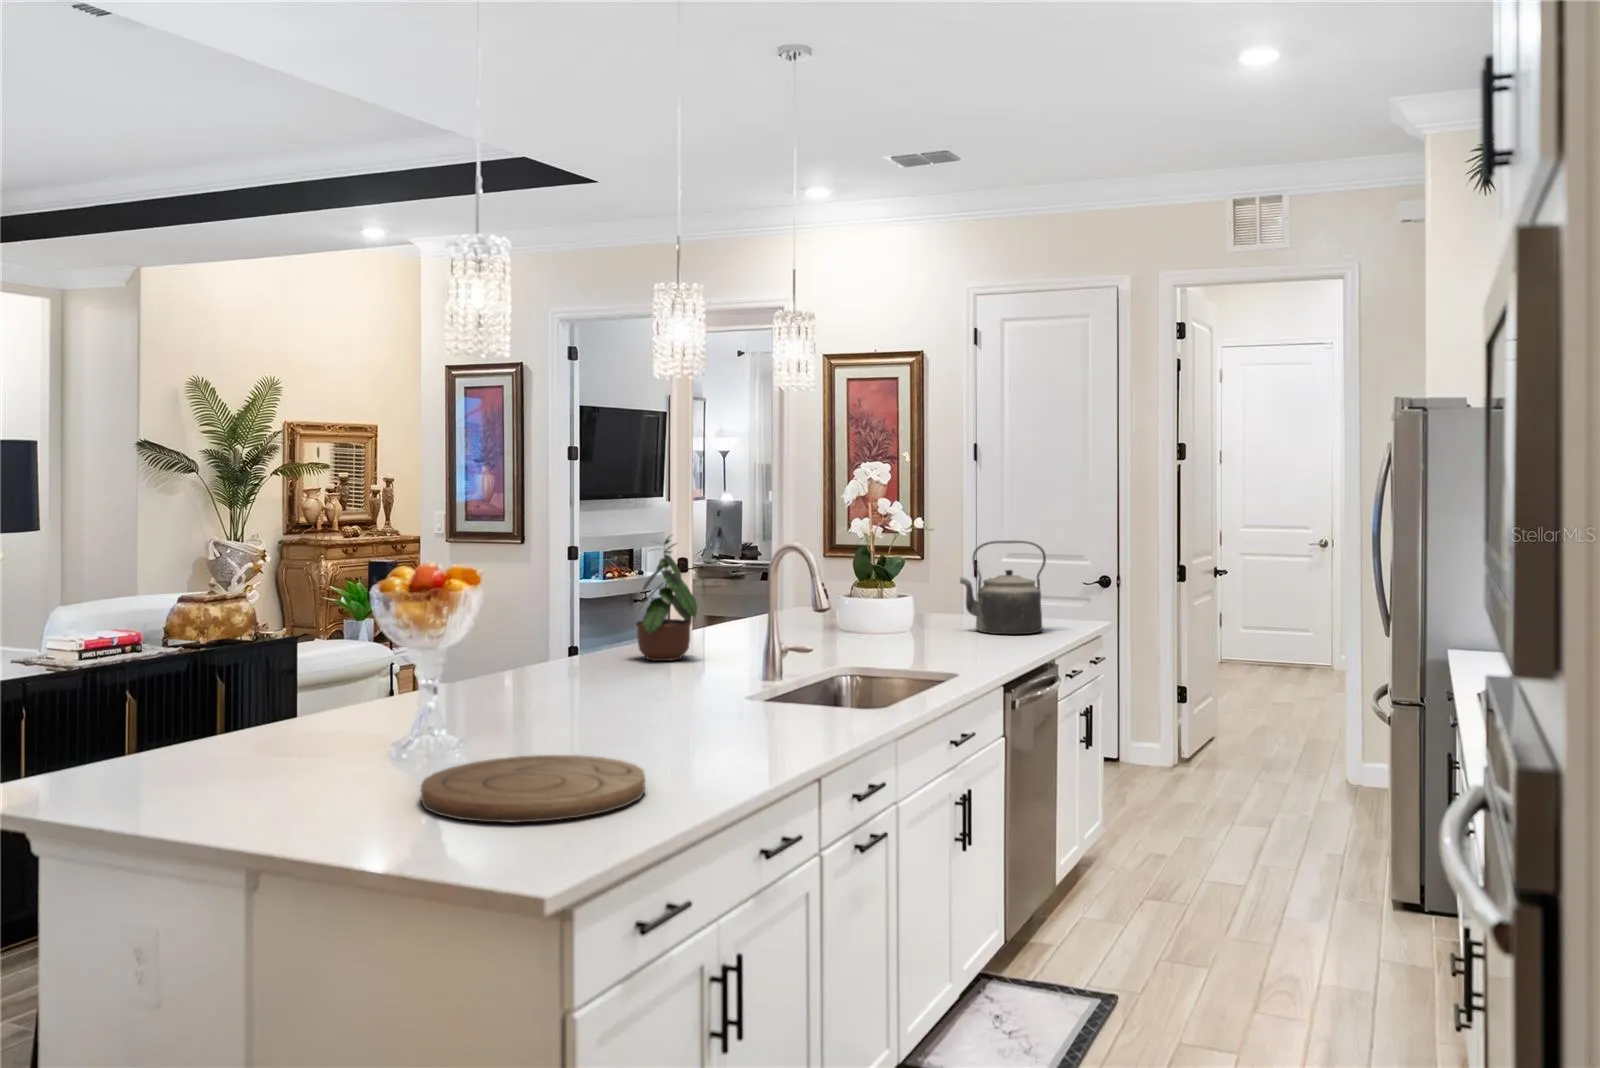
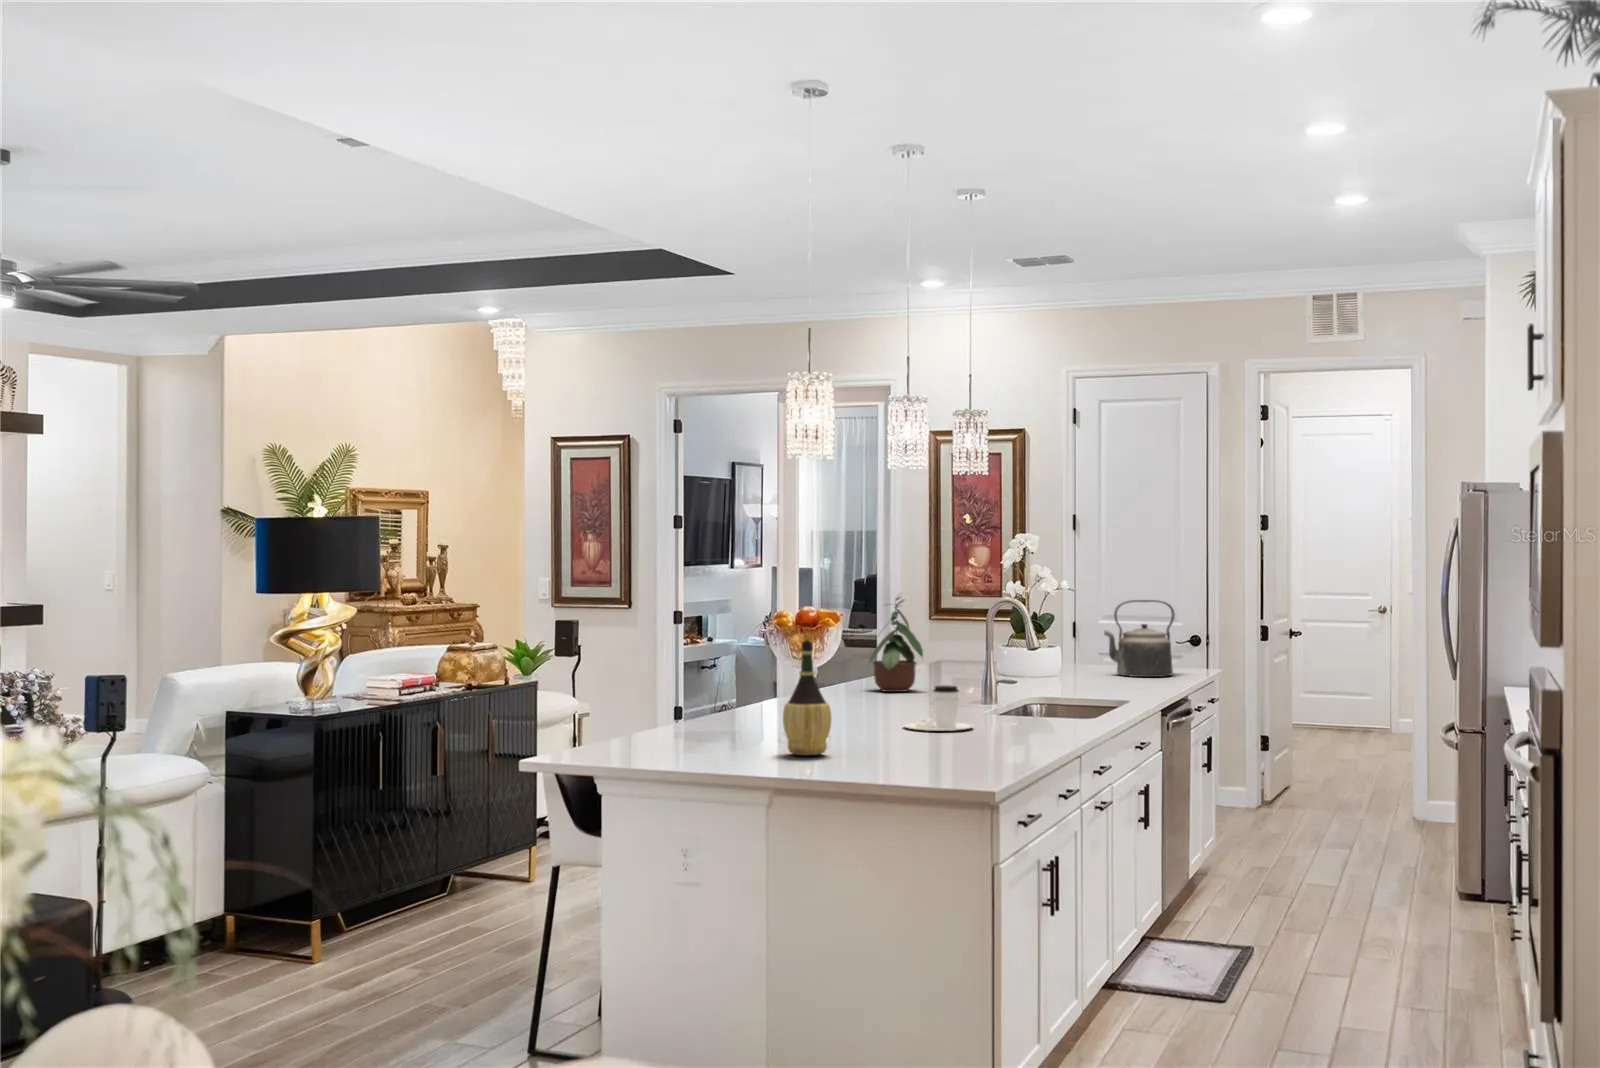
wine bottle: none [238,615,325,819] -> present [783,634,831,755]
coffee cup: none [554,677,659,748] -> present [904,685,972,731]
cutting board: present [421,755,645,822] -> none [873,730,1010,756]

